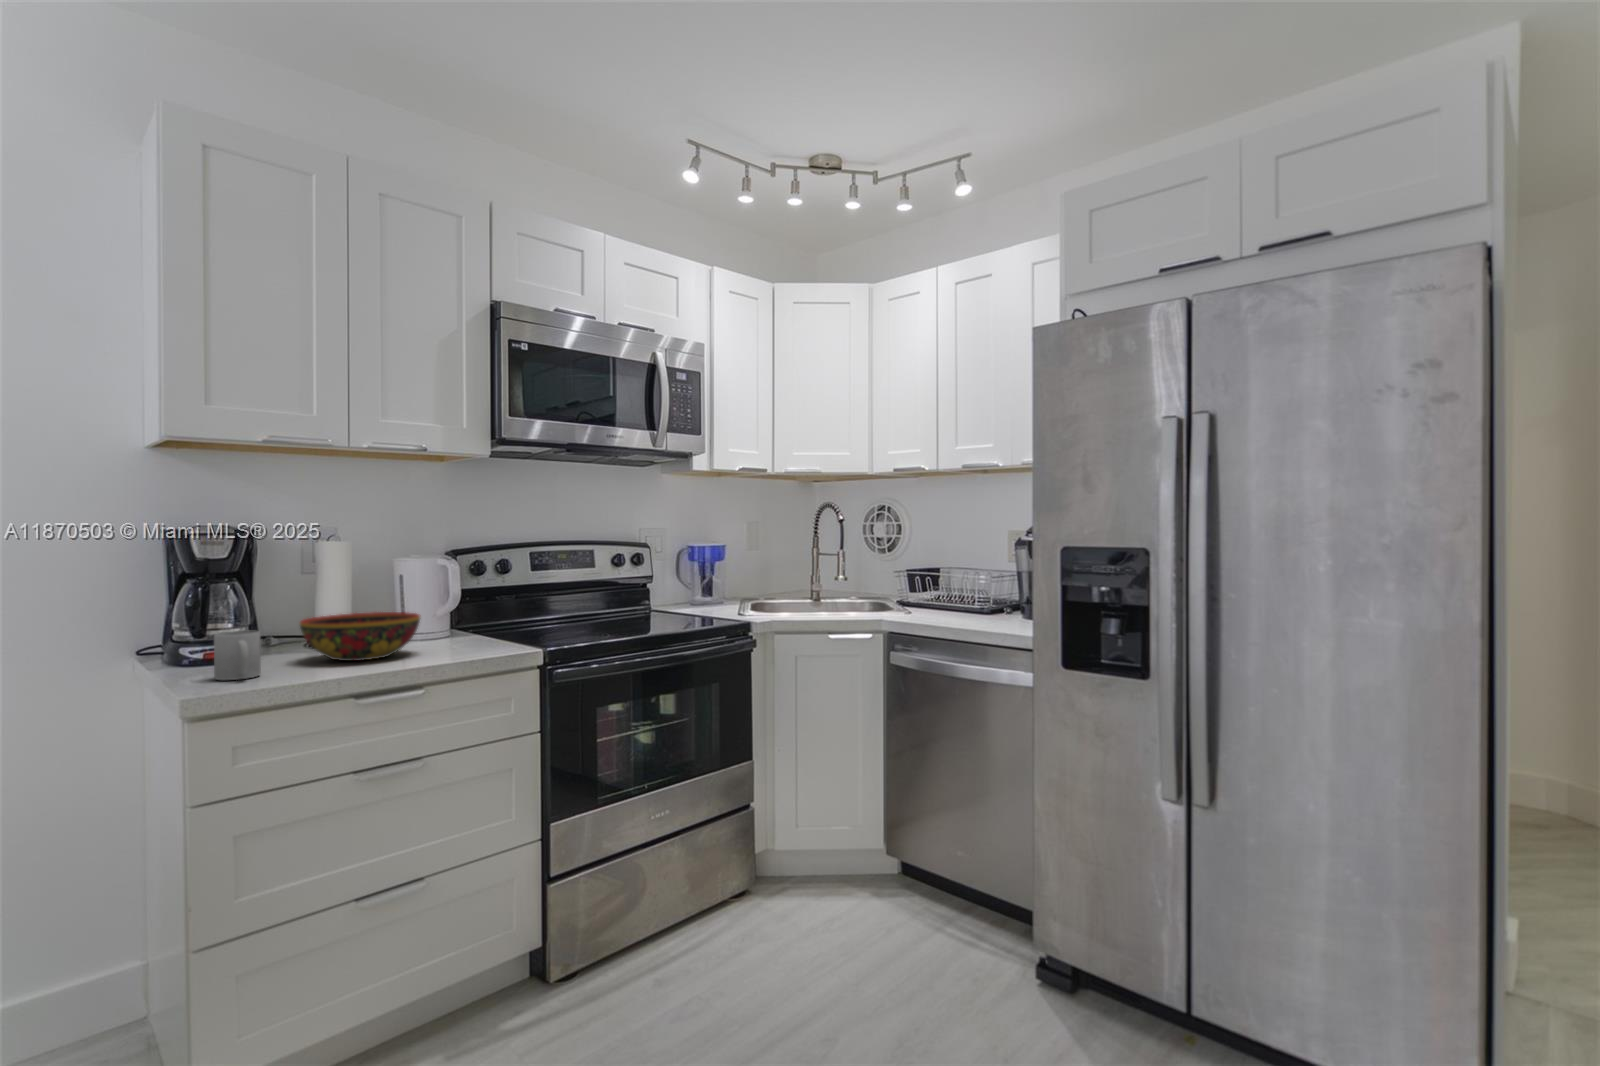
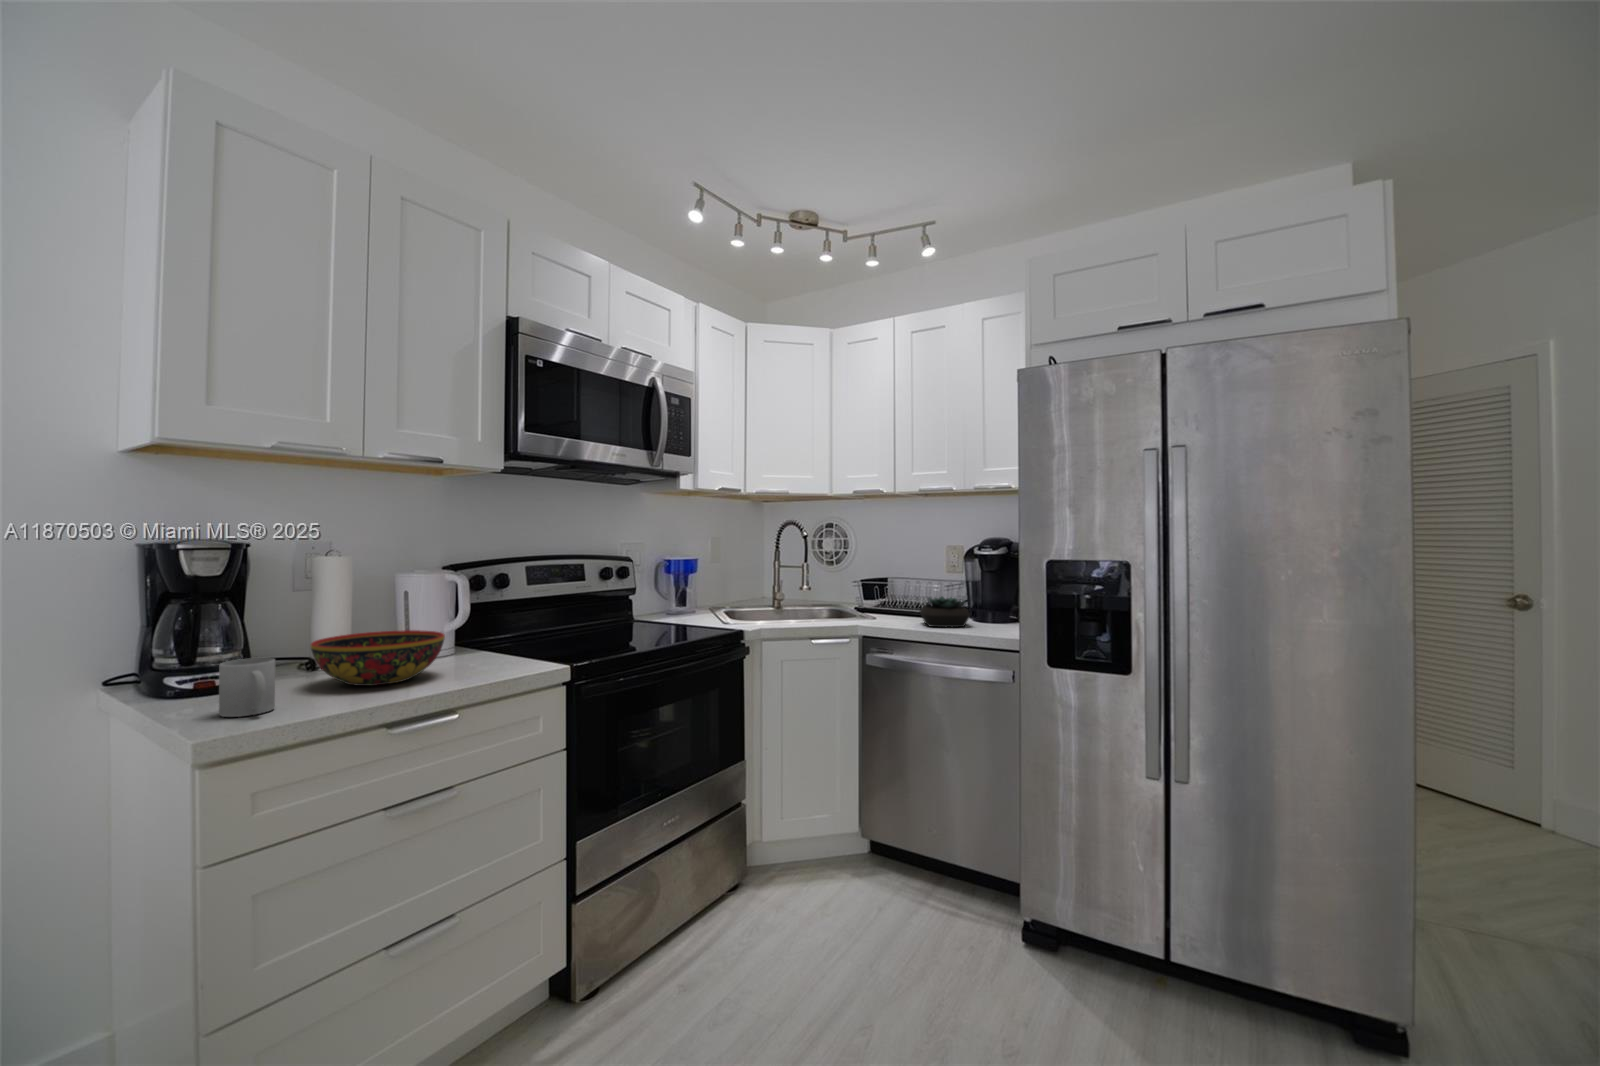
succulent plant: none [951,587,1006,622] -> present [920,597,970,627]

